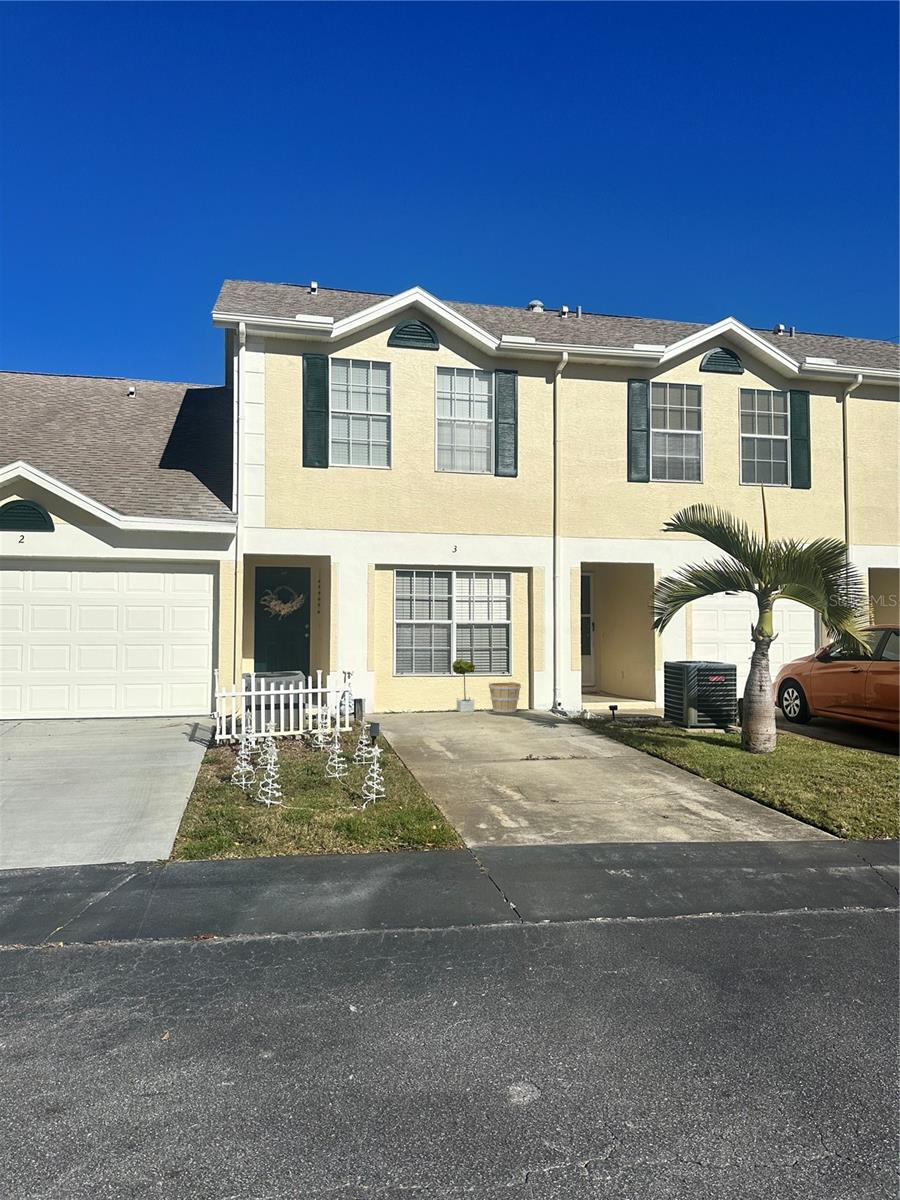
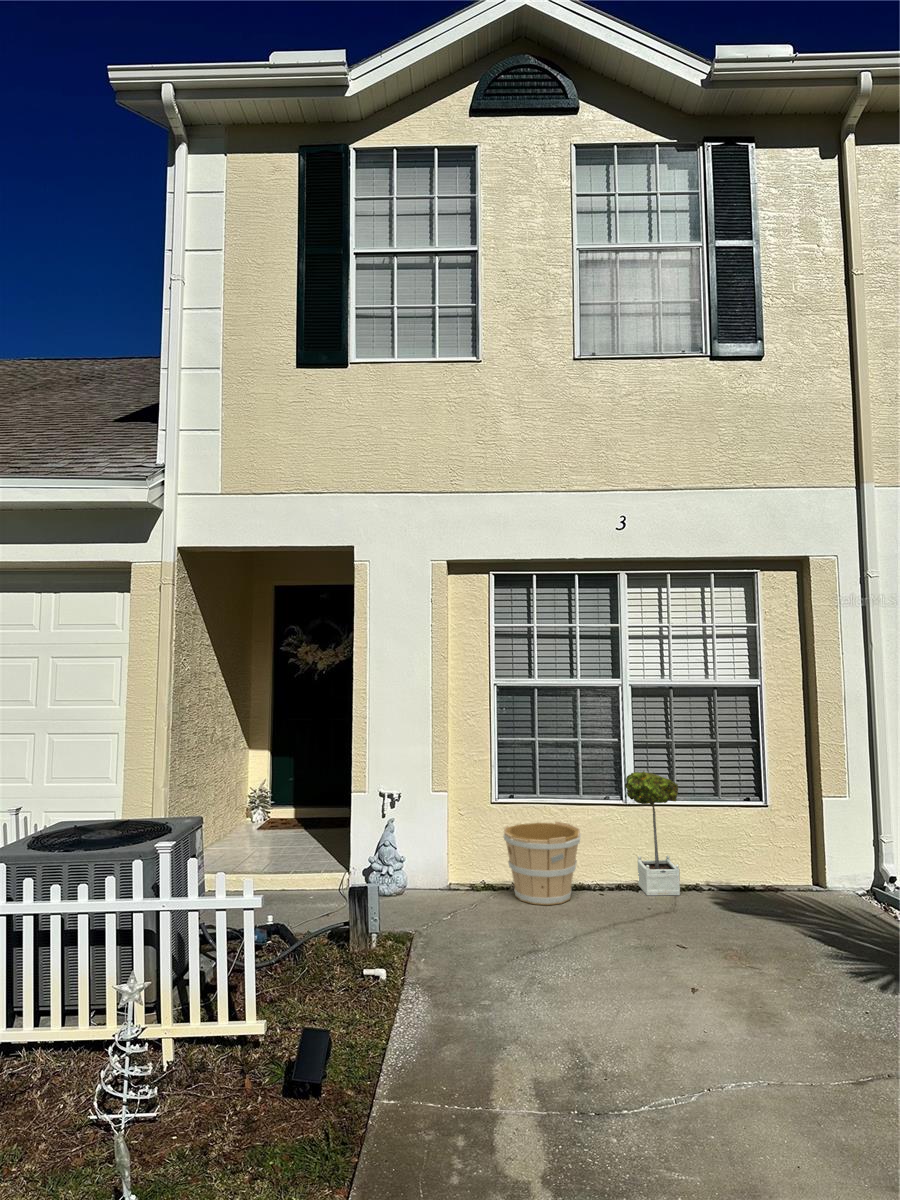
wooden bucket: present [489,682,521,713] -> present [504,822,581,905]

